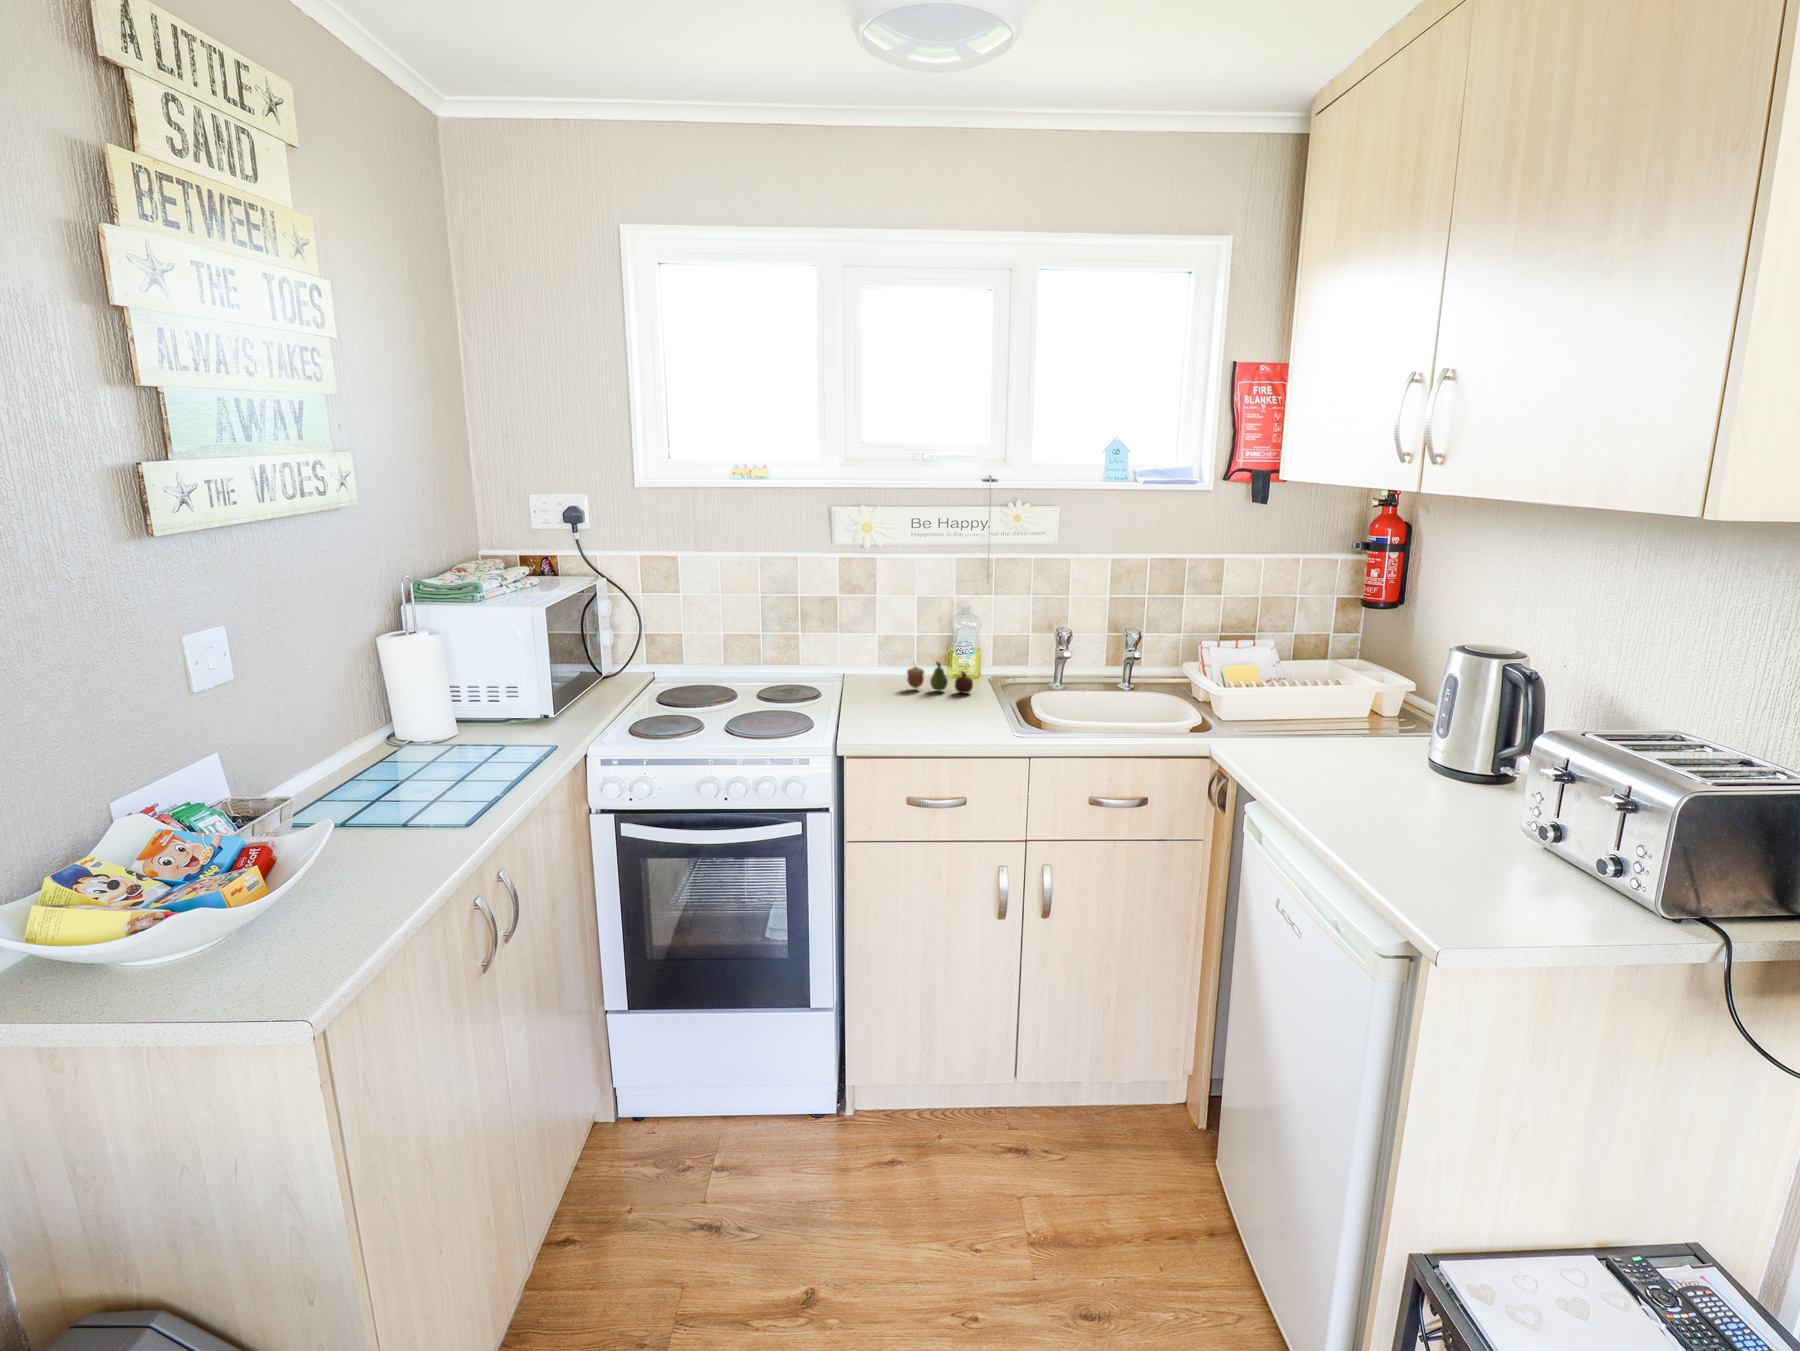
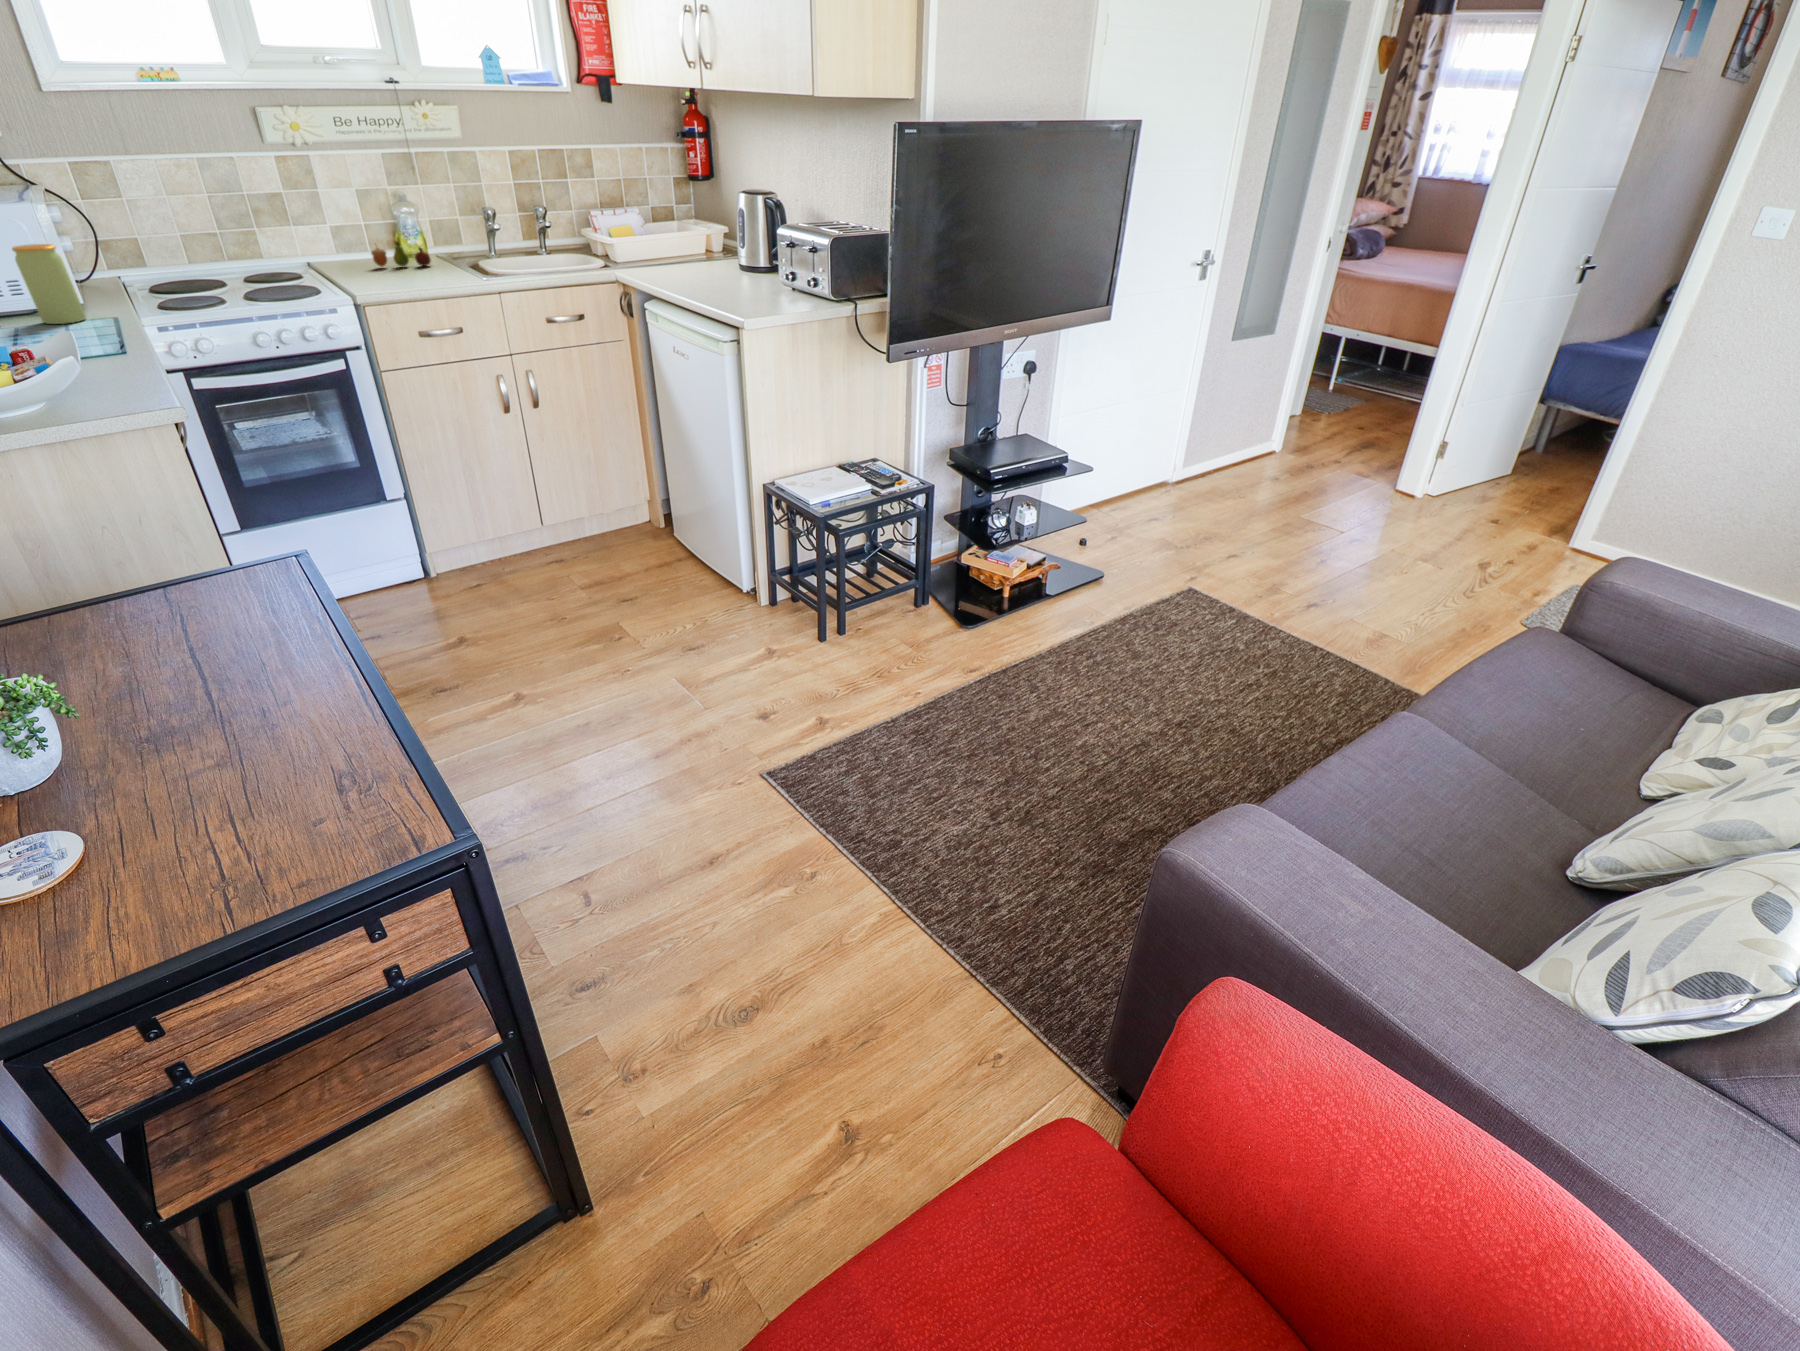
jar: none [503,651,553,740] -> present [12,244,86,324]

